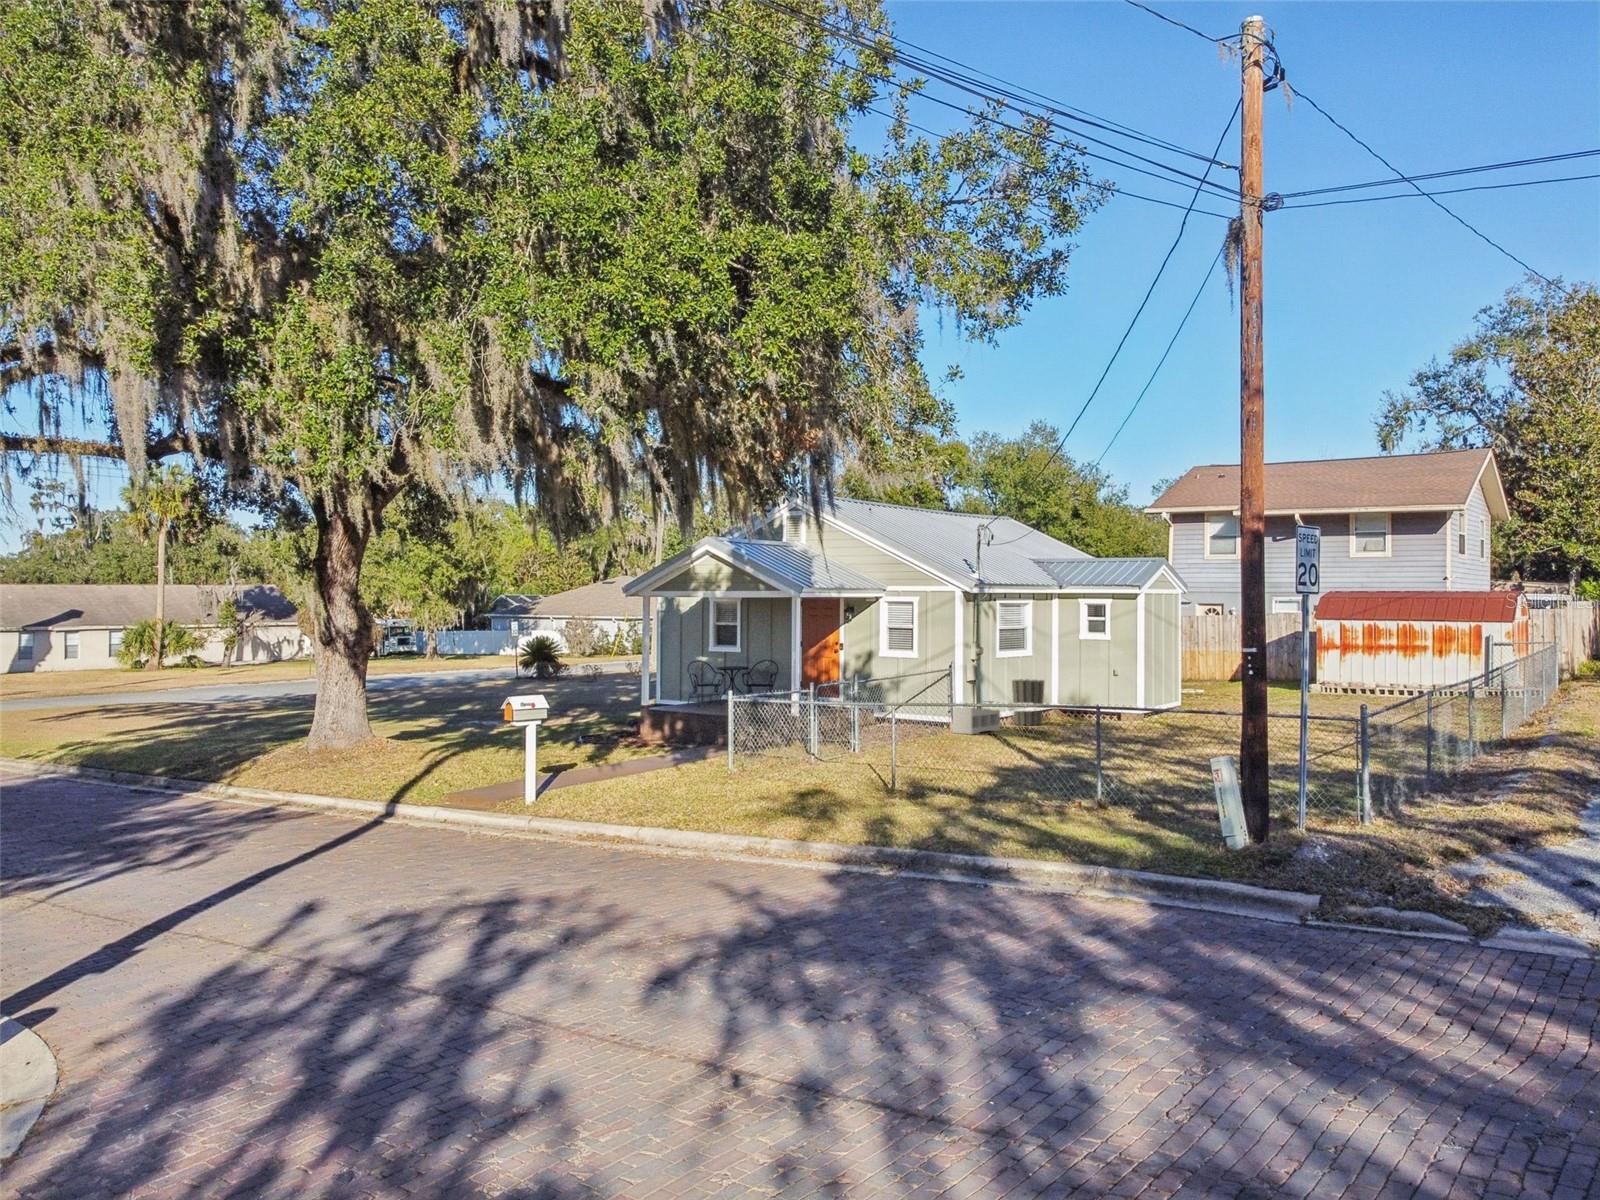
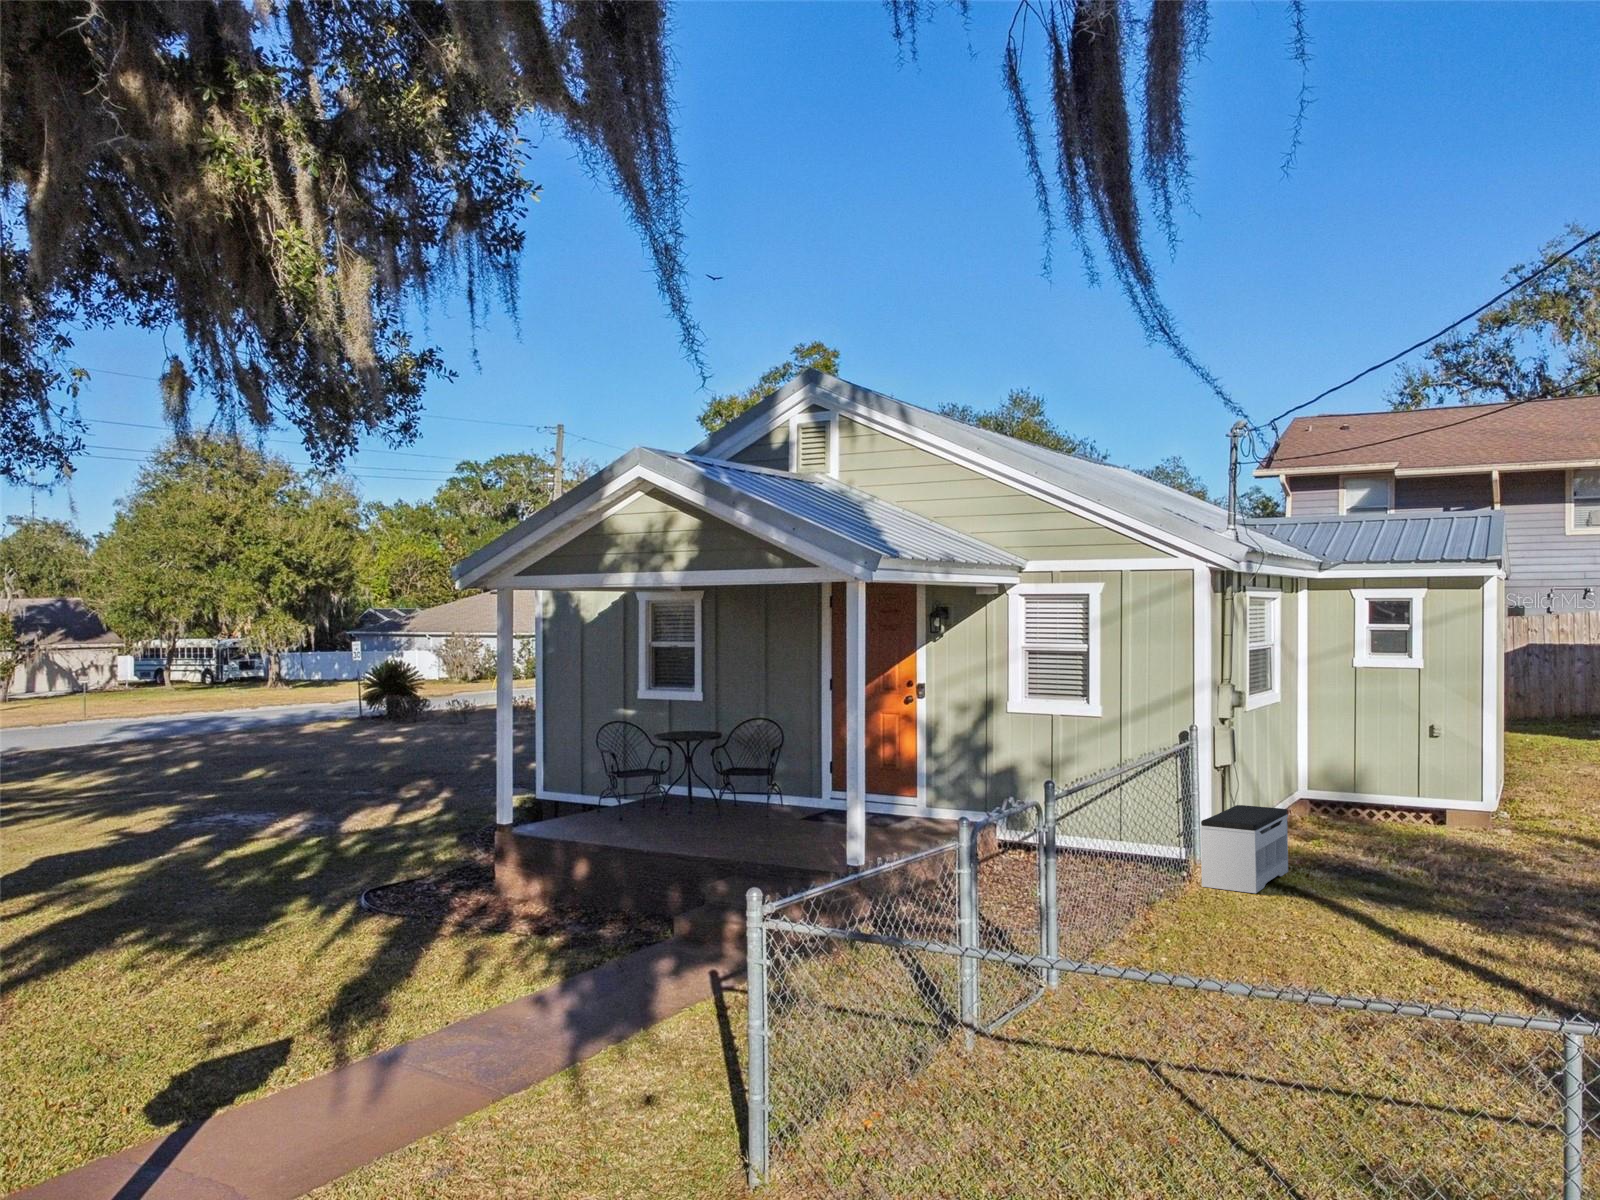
trash can: present [1012,679,1044,725] -> none [1267,749,1339,848]

